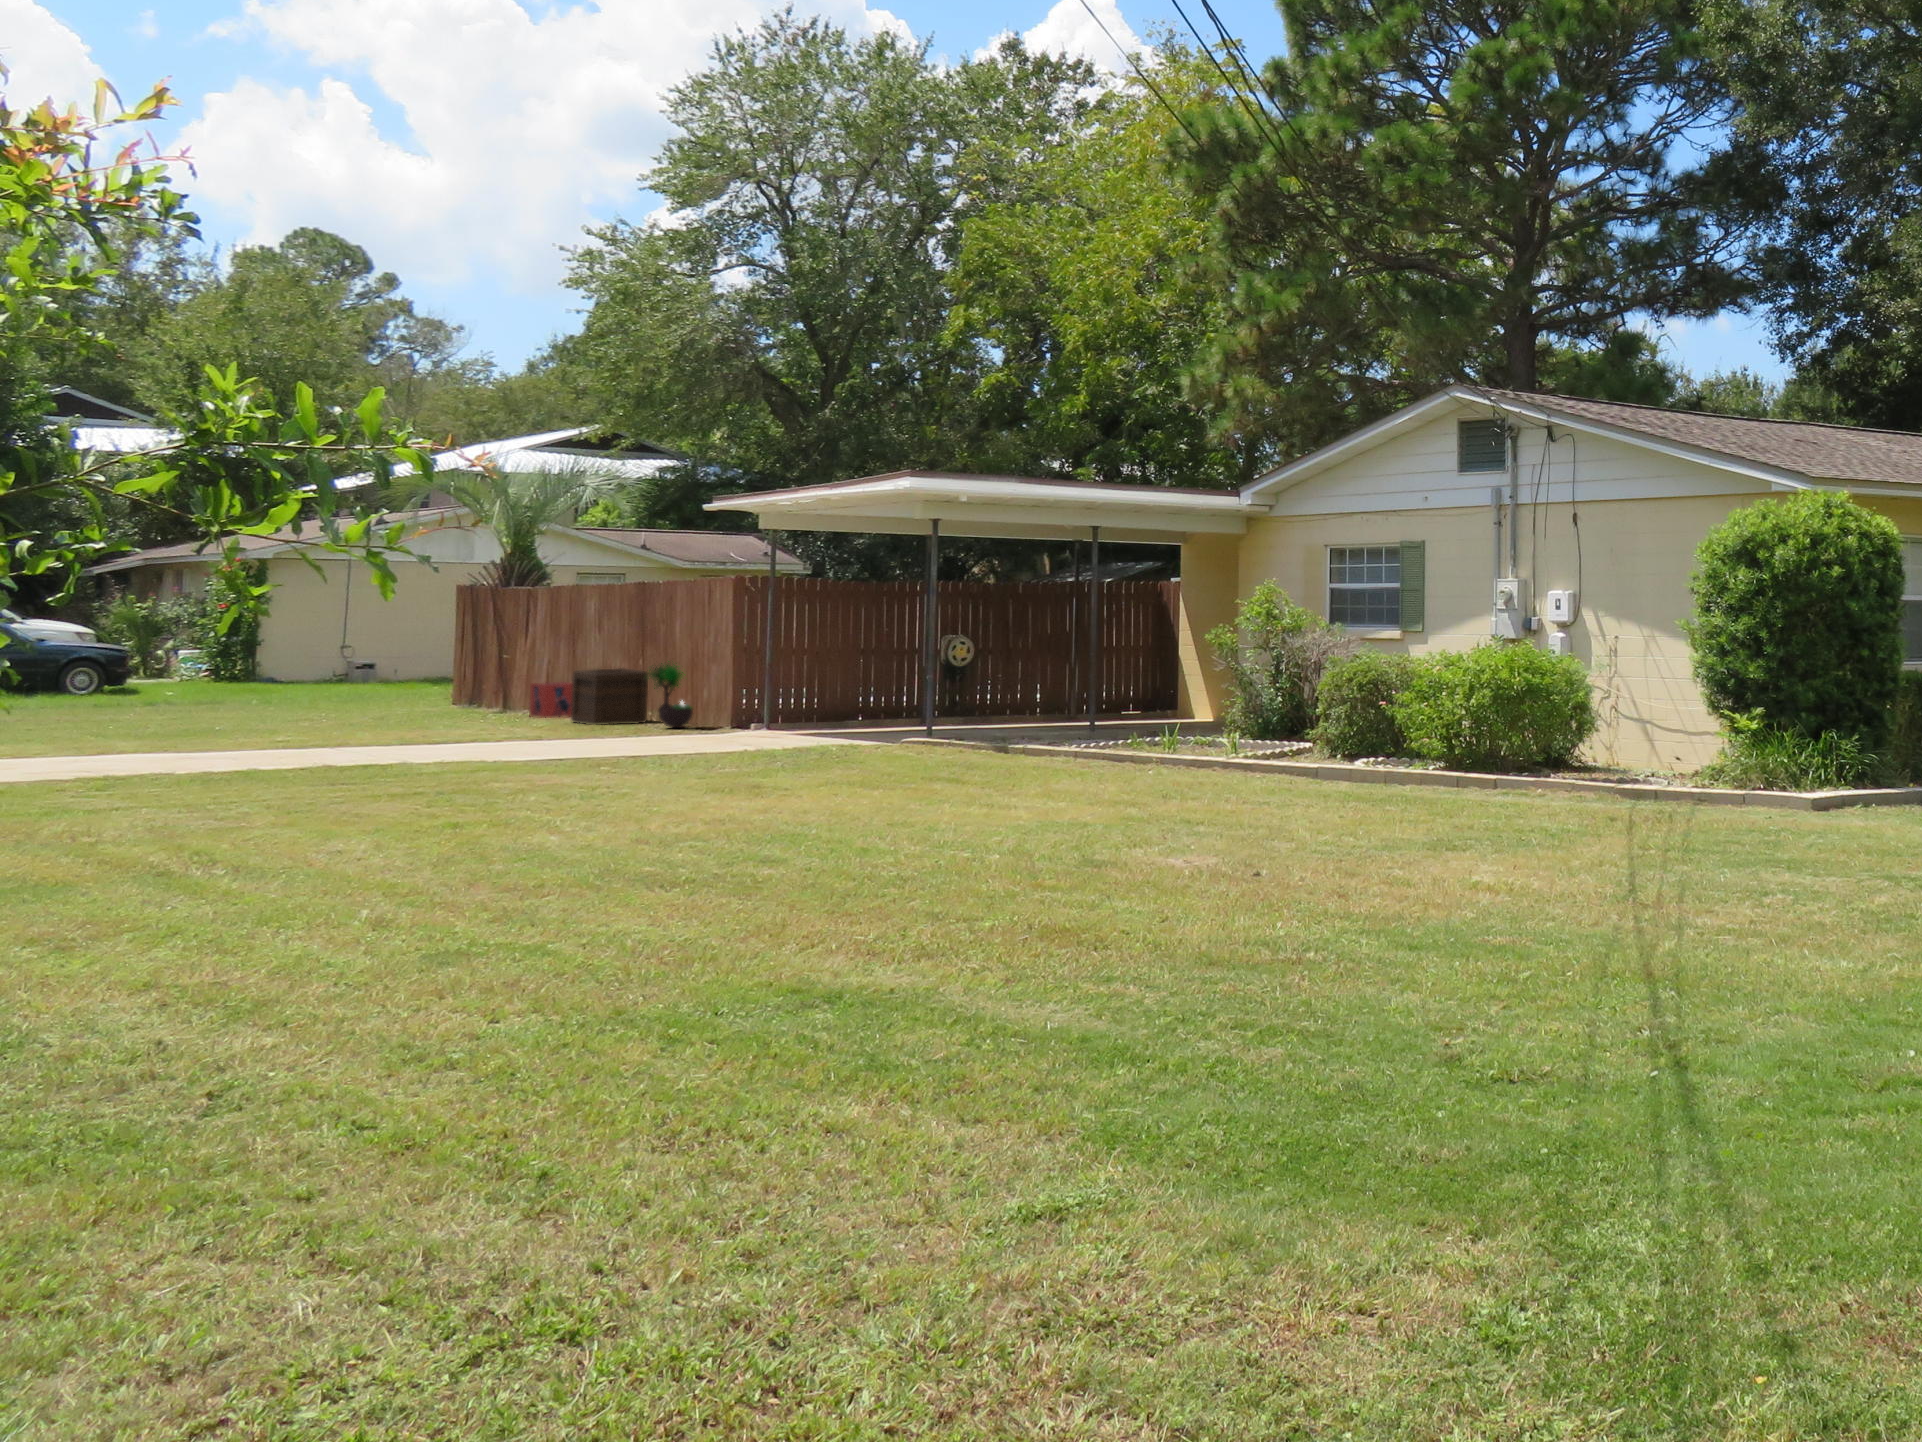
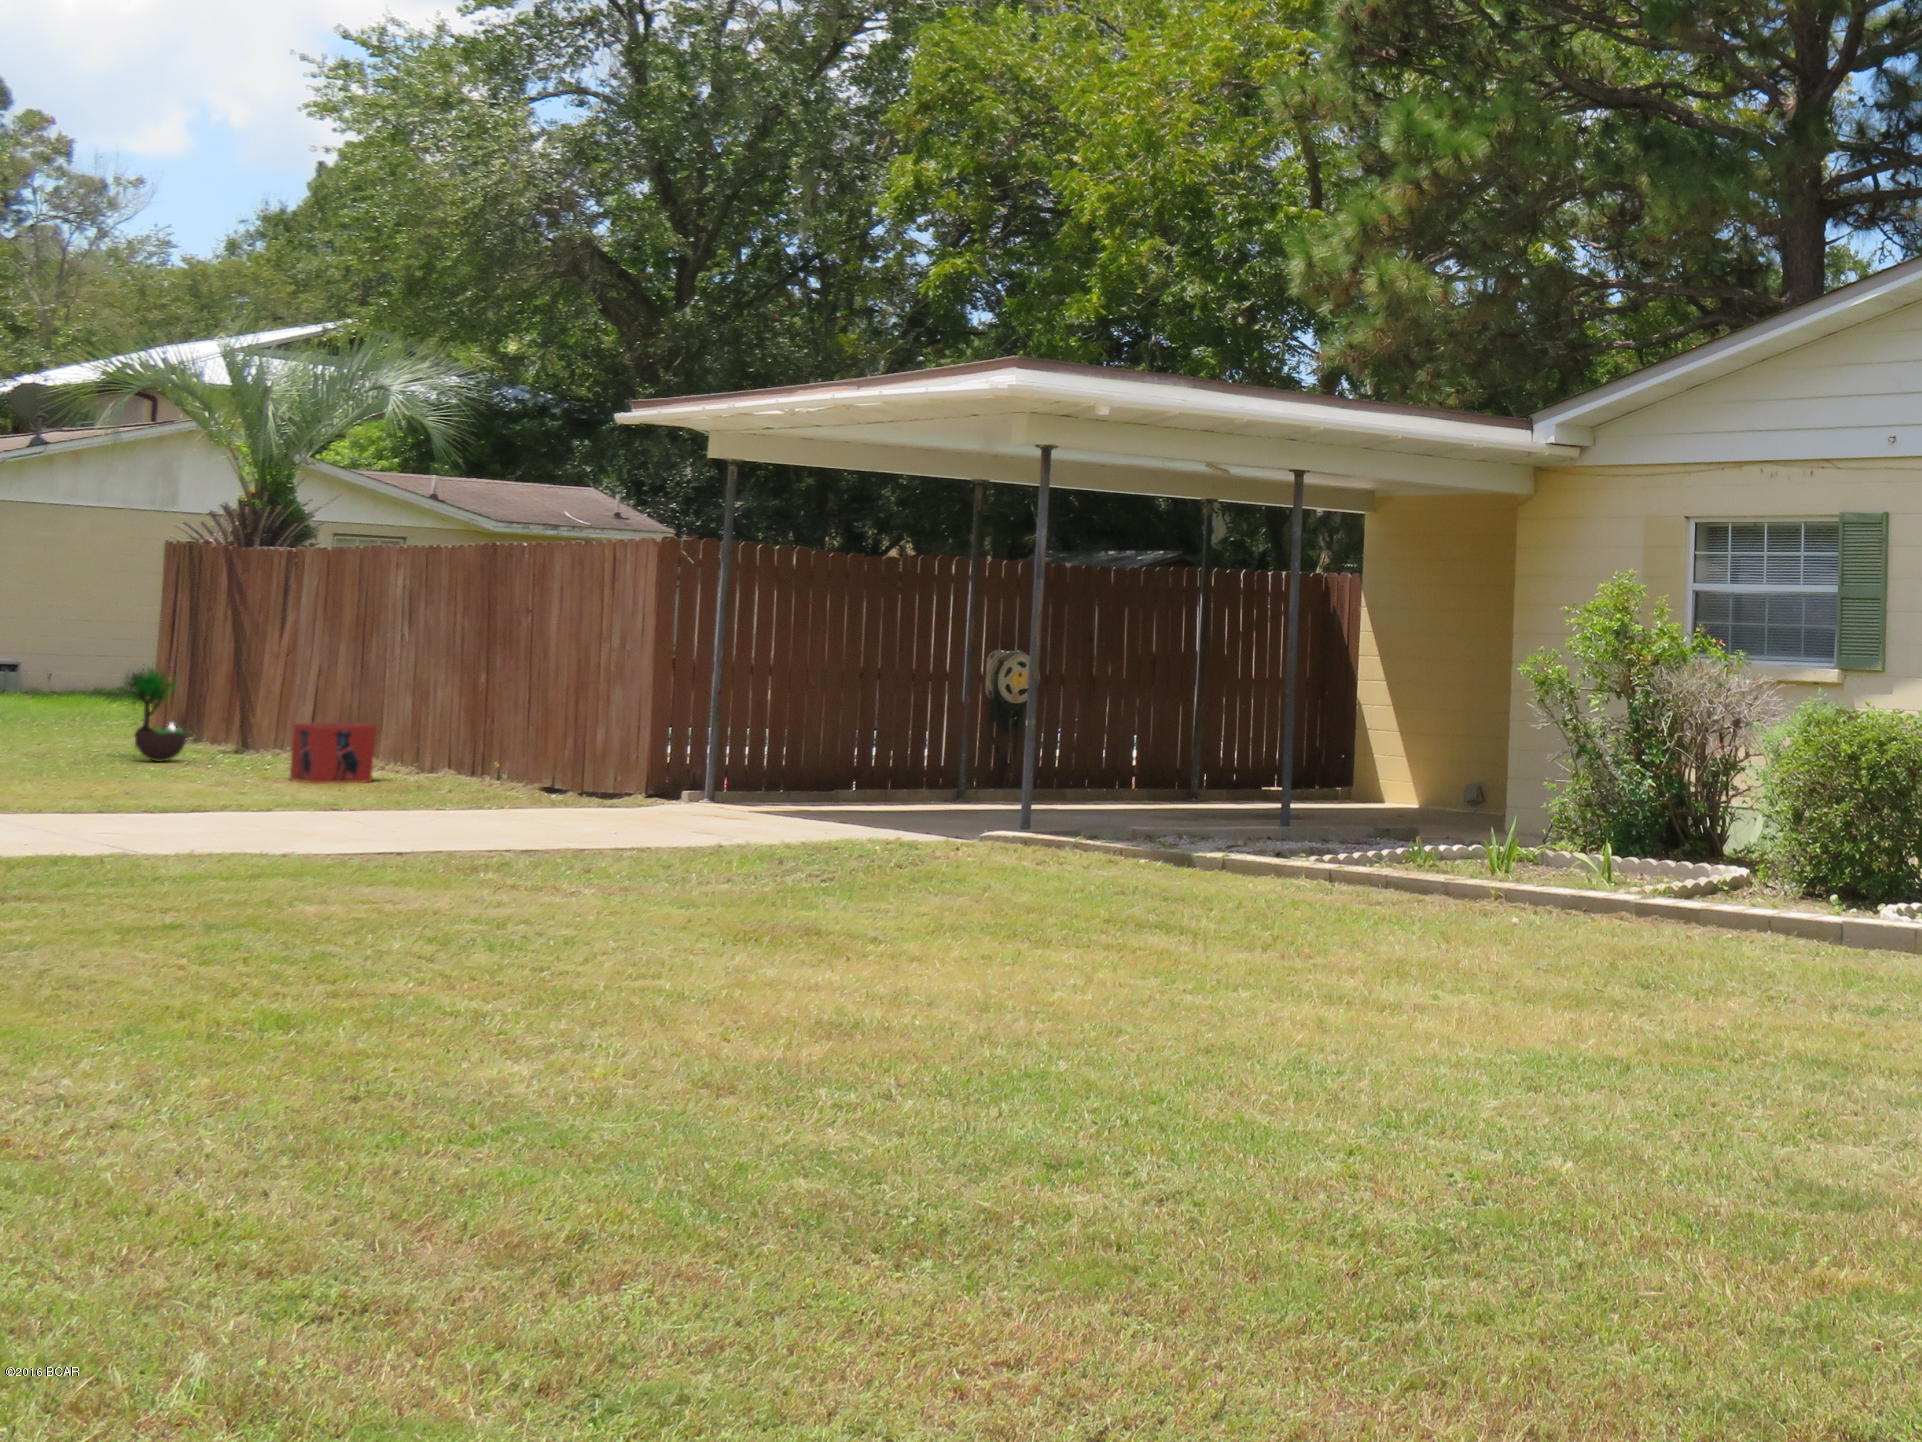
potted tree: present [648,661,693,728] -> present [121,665,186,761]
wooden crate: present [571,668,648,725] -> none [371,702,507,802]

